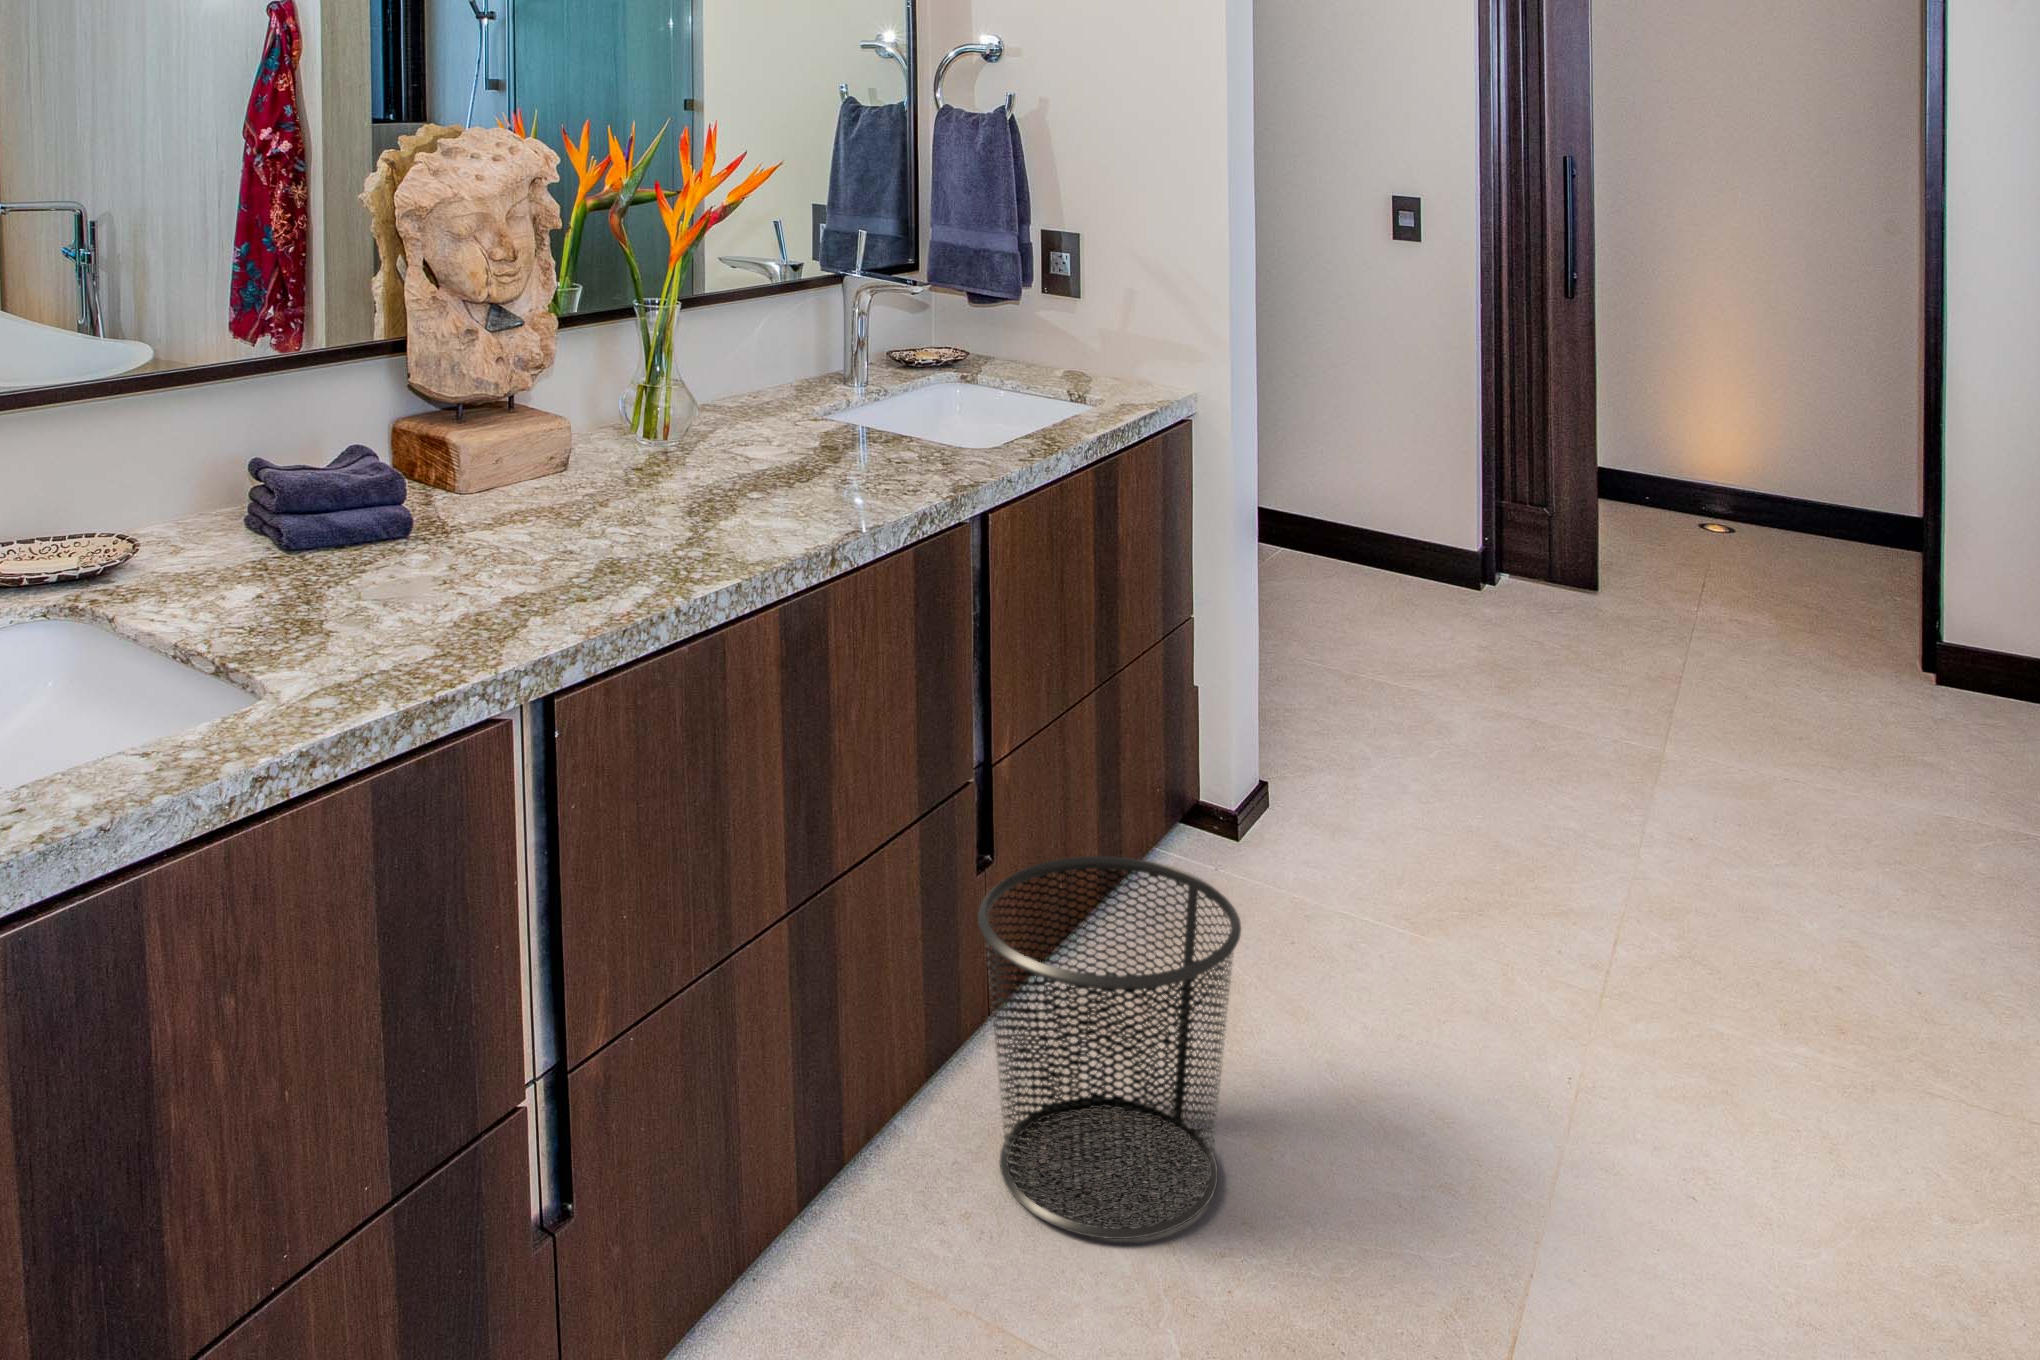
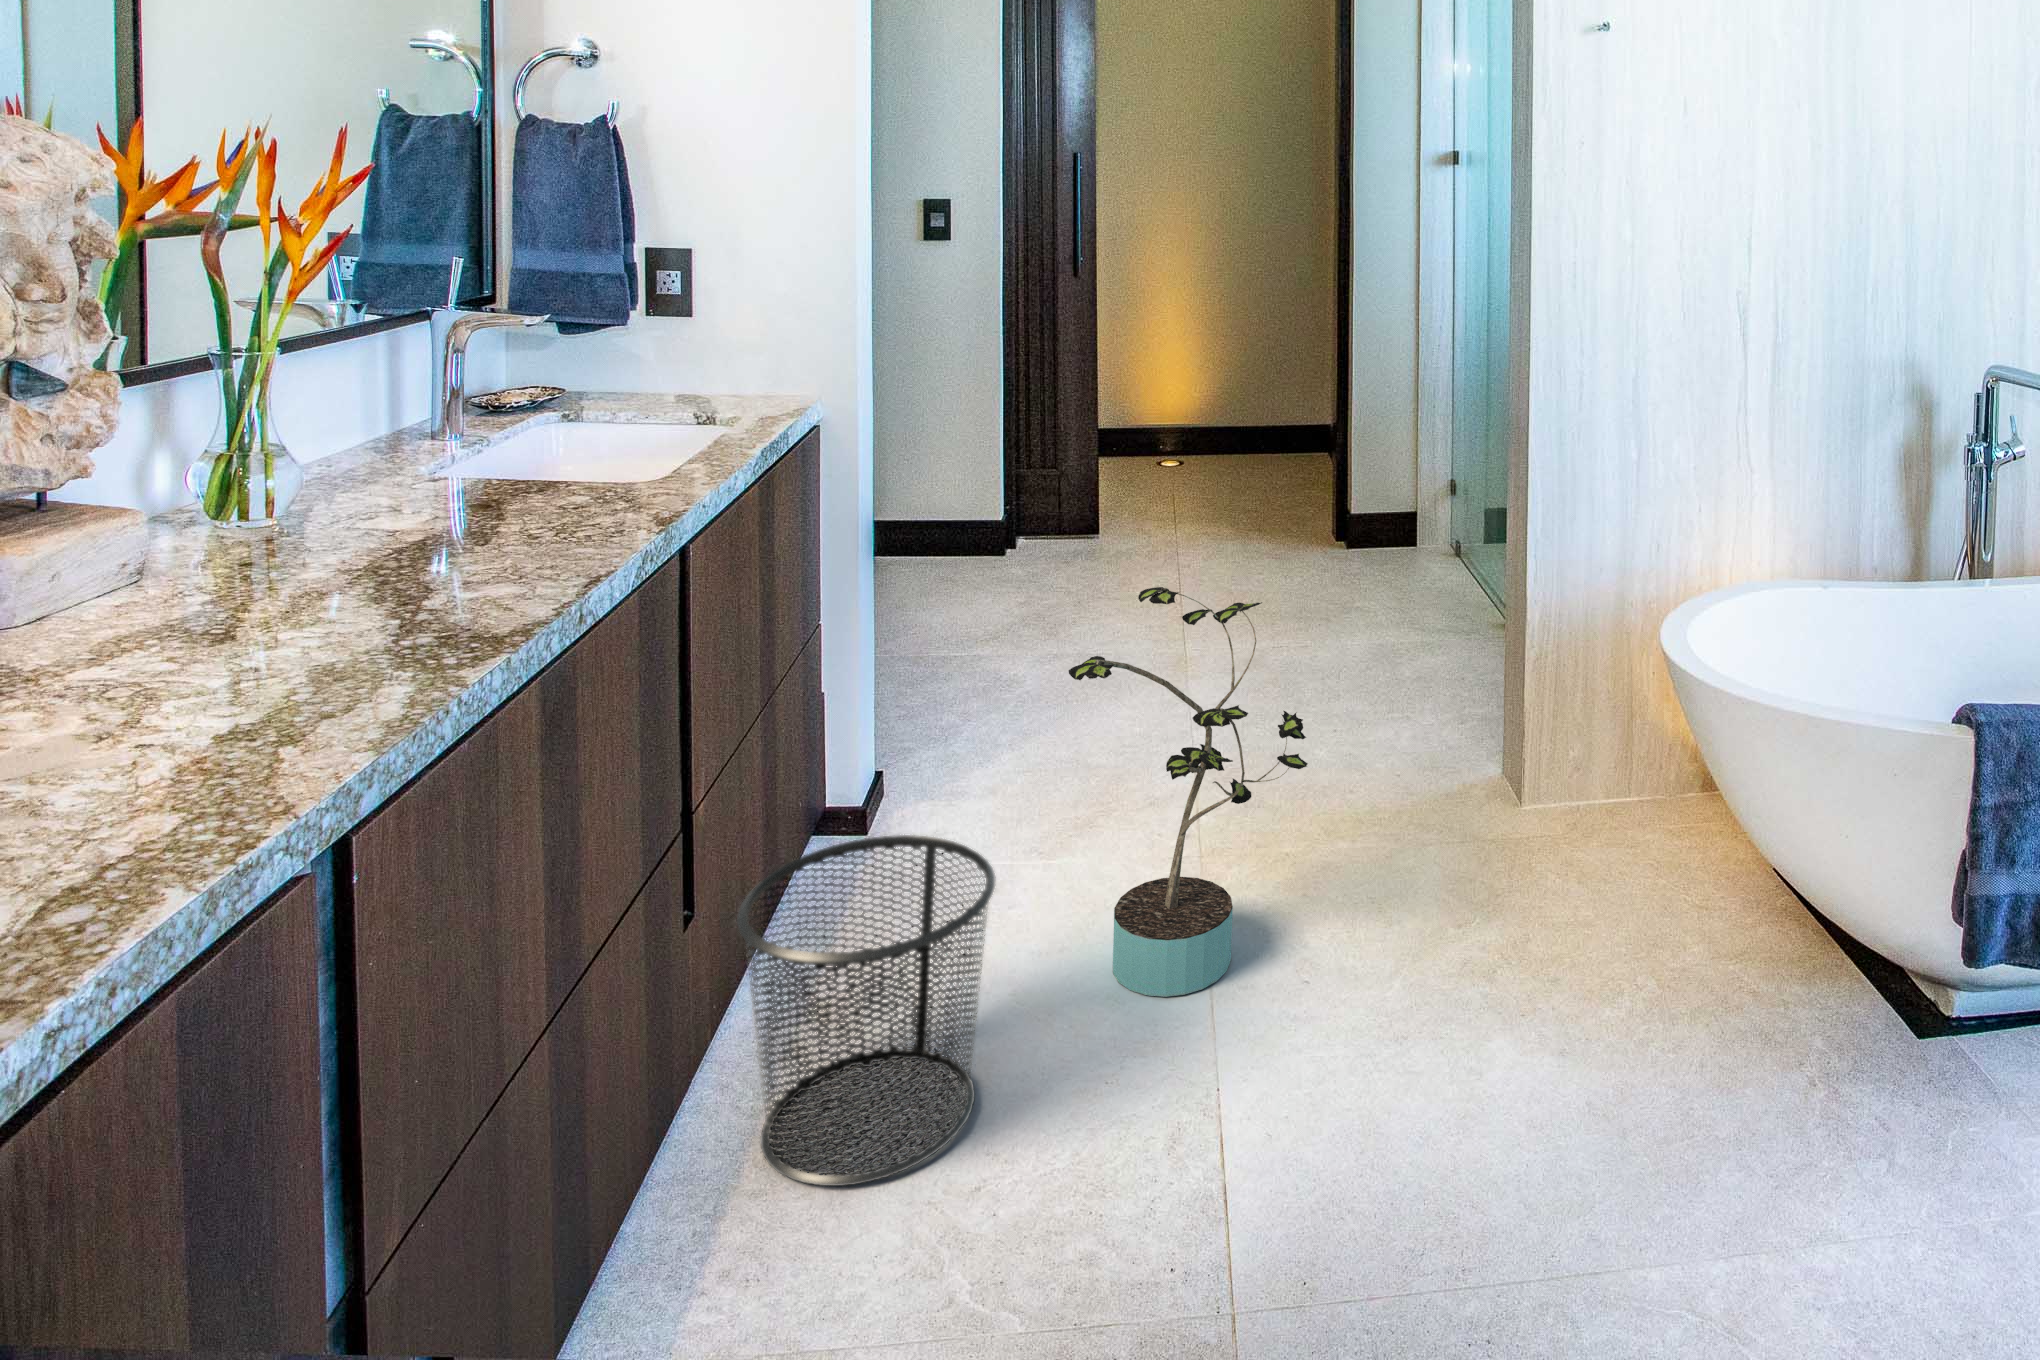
potted plant: none [1364,635,1691,1182] -> present [1069,587,1308,997]

